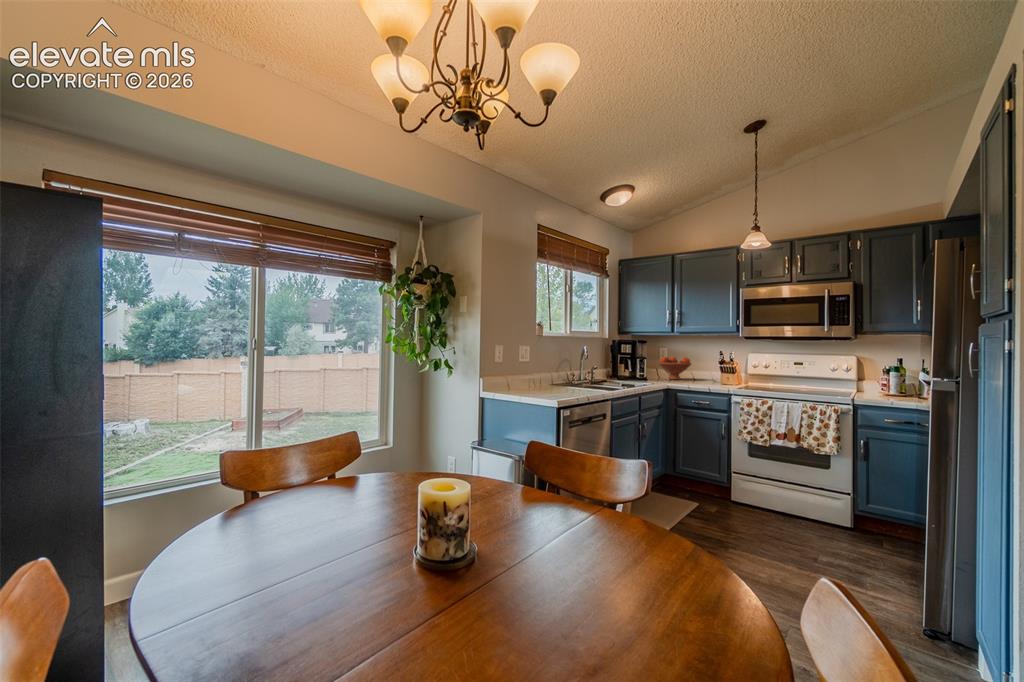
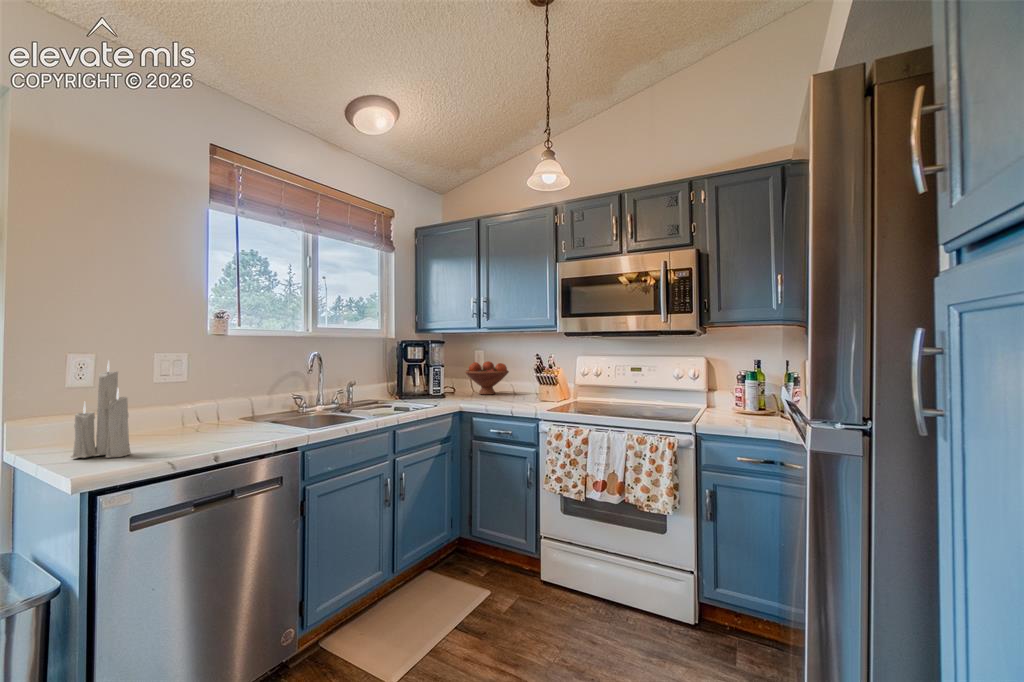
candle: none [521,346,544,396] -> present [71,361,131,458]

